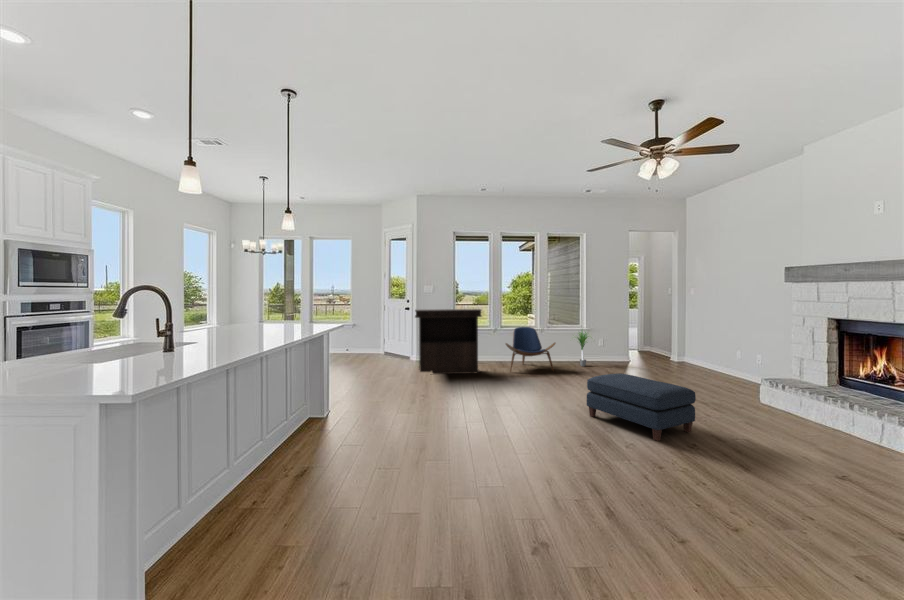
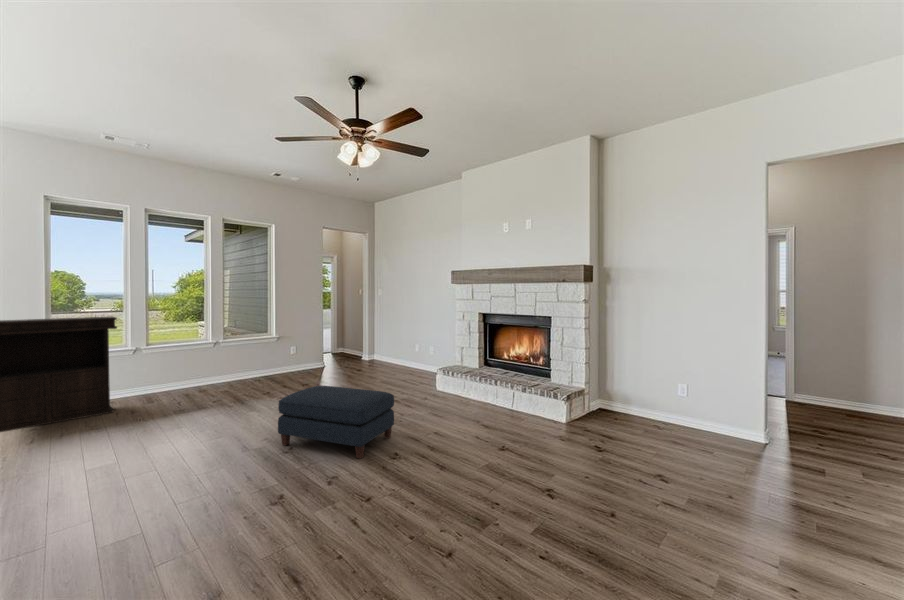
lounge chair: present [506,327,555,372] -> none [161,338,238,402]
potted plant: present [577,331,588,366] -> none [256,332,289,378]

